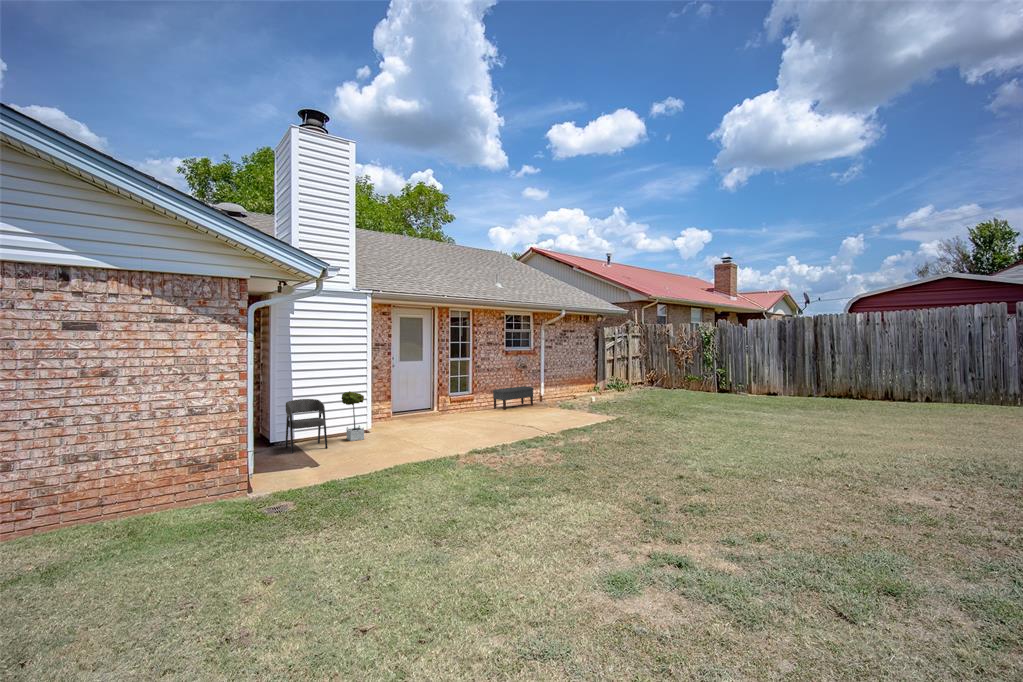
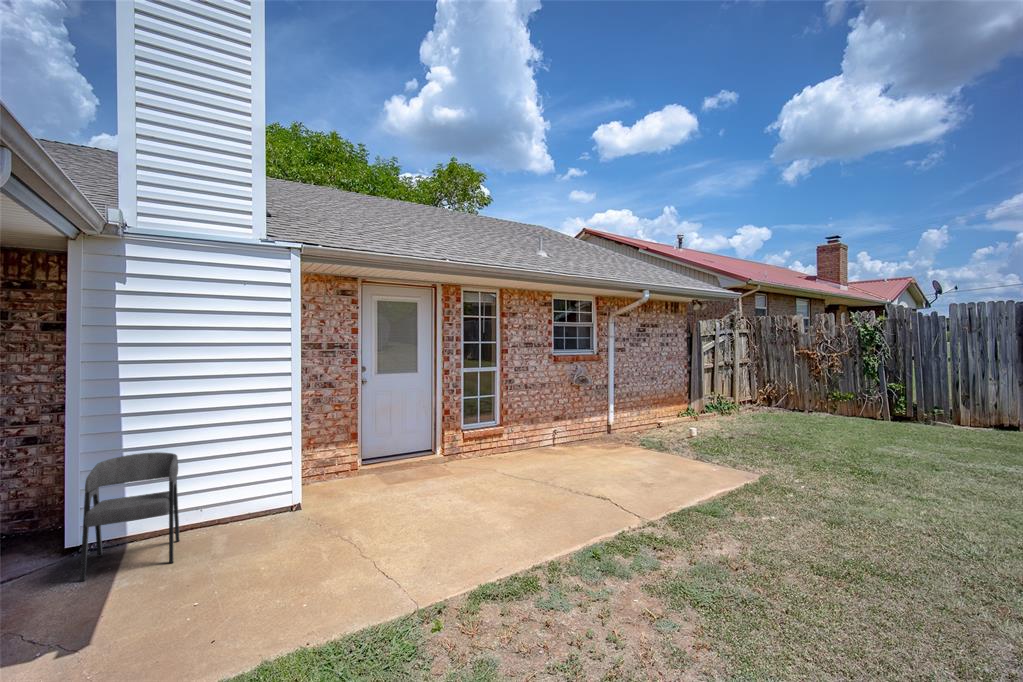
bench: present [493,386,534,410] -> none [534,411,600,452]
potted tree: present [342,391,364,441] -> none [227,436,274,537]

